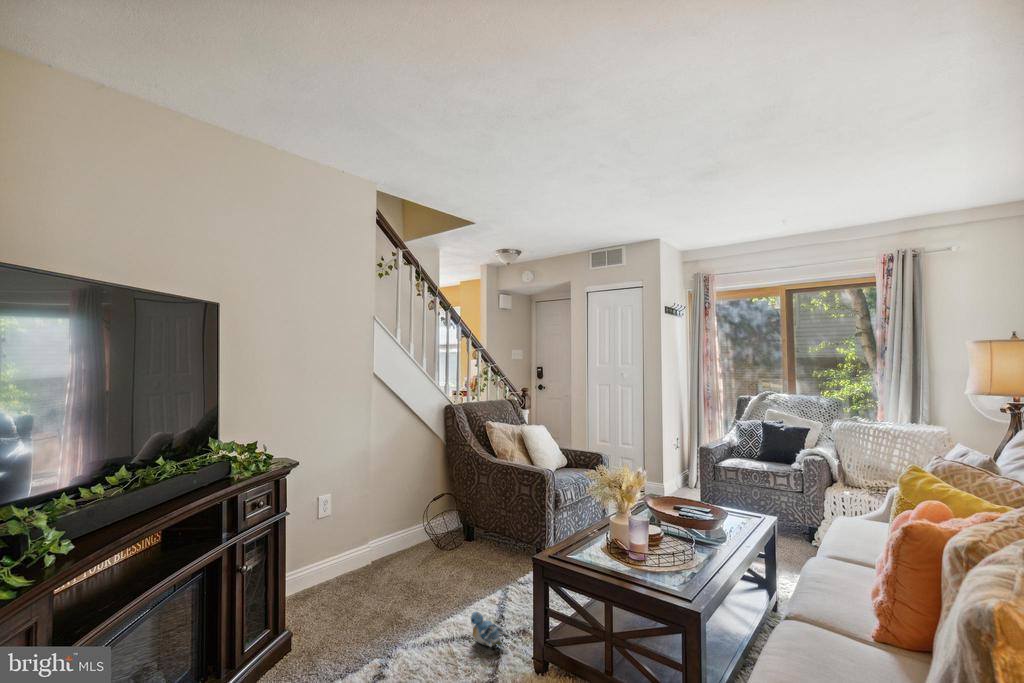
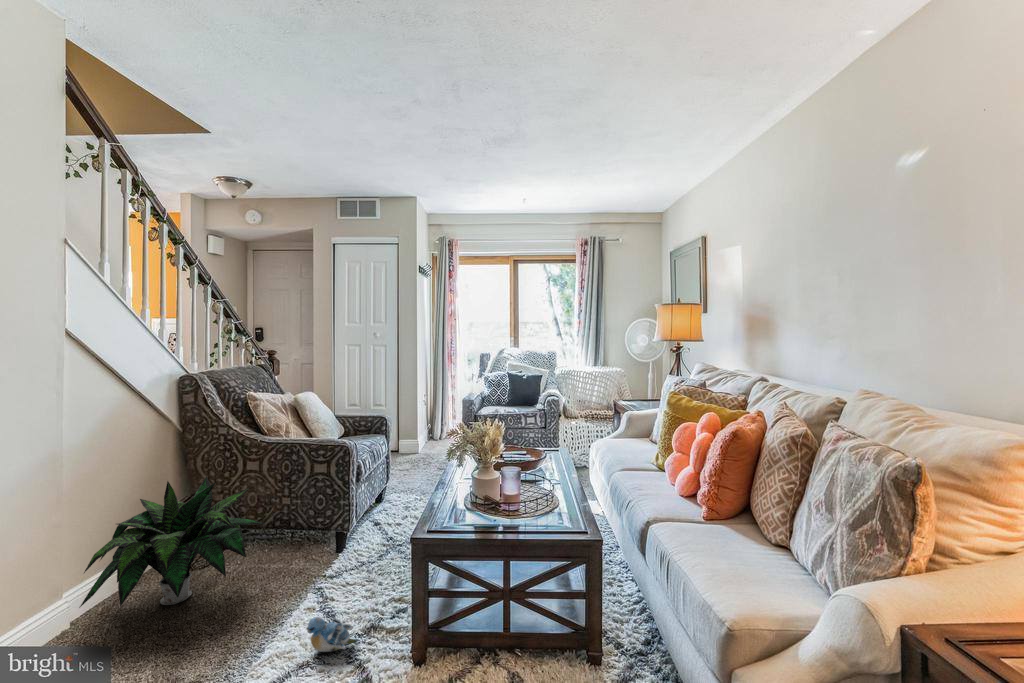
potted plant: none [370,480,481,571] -> present [79,476,265,608]

